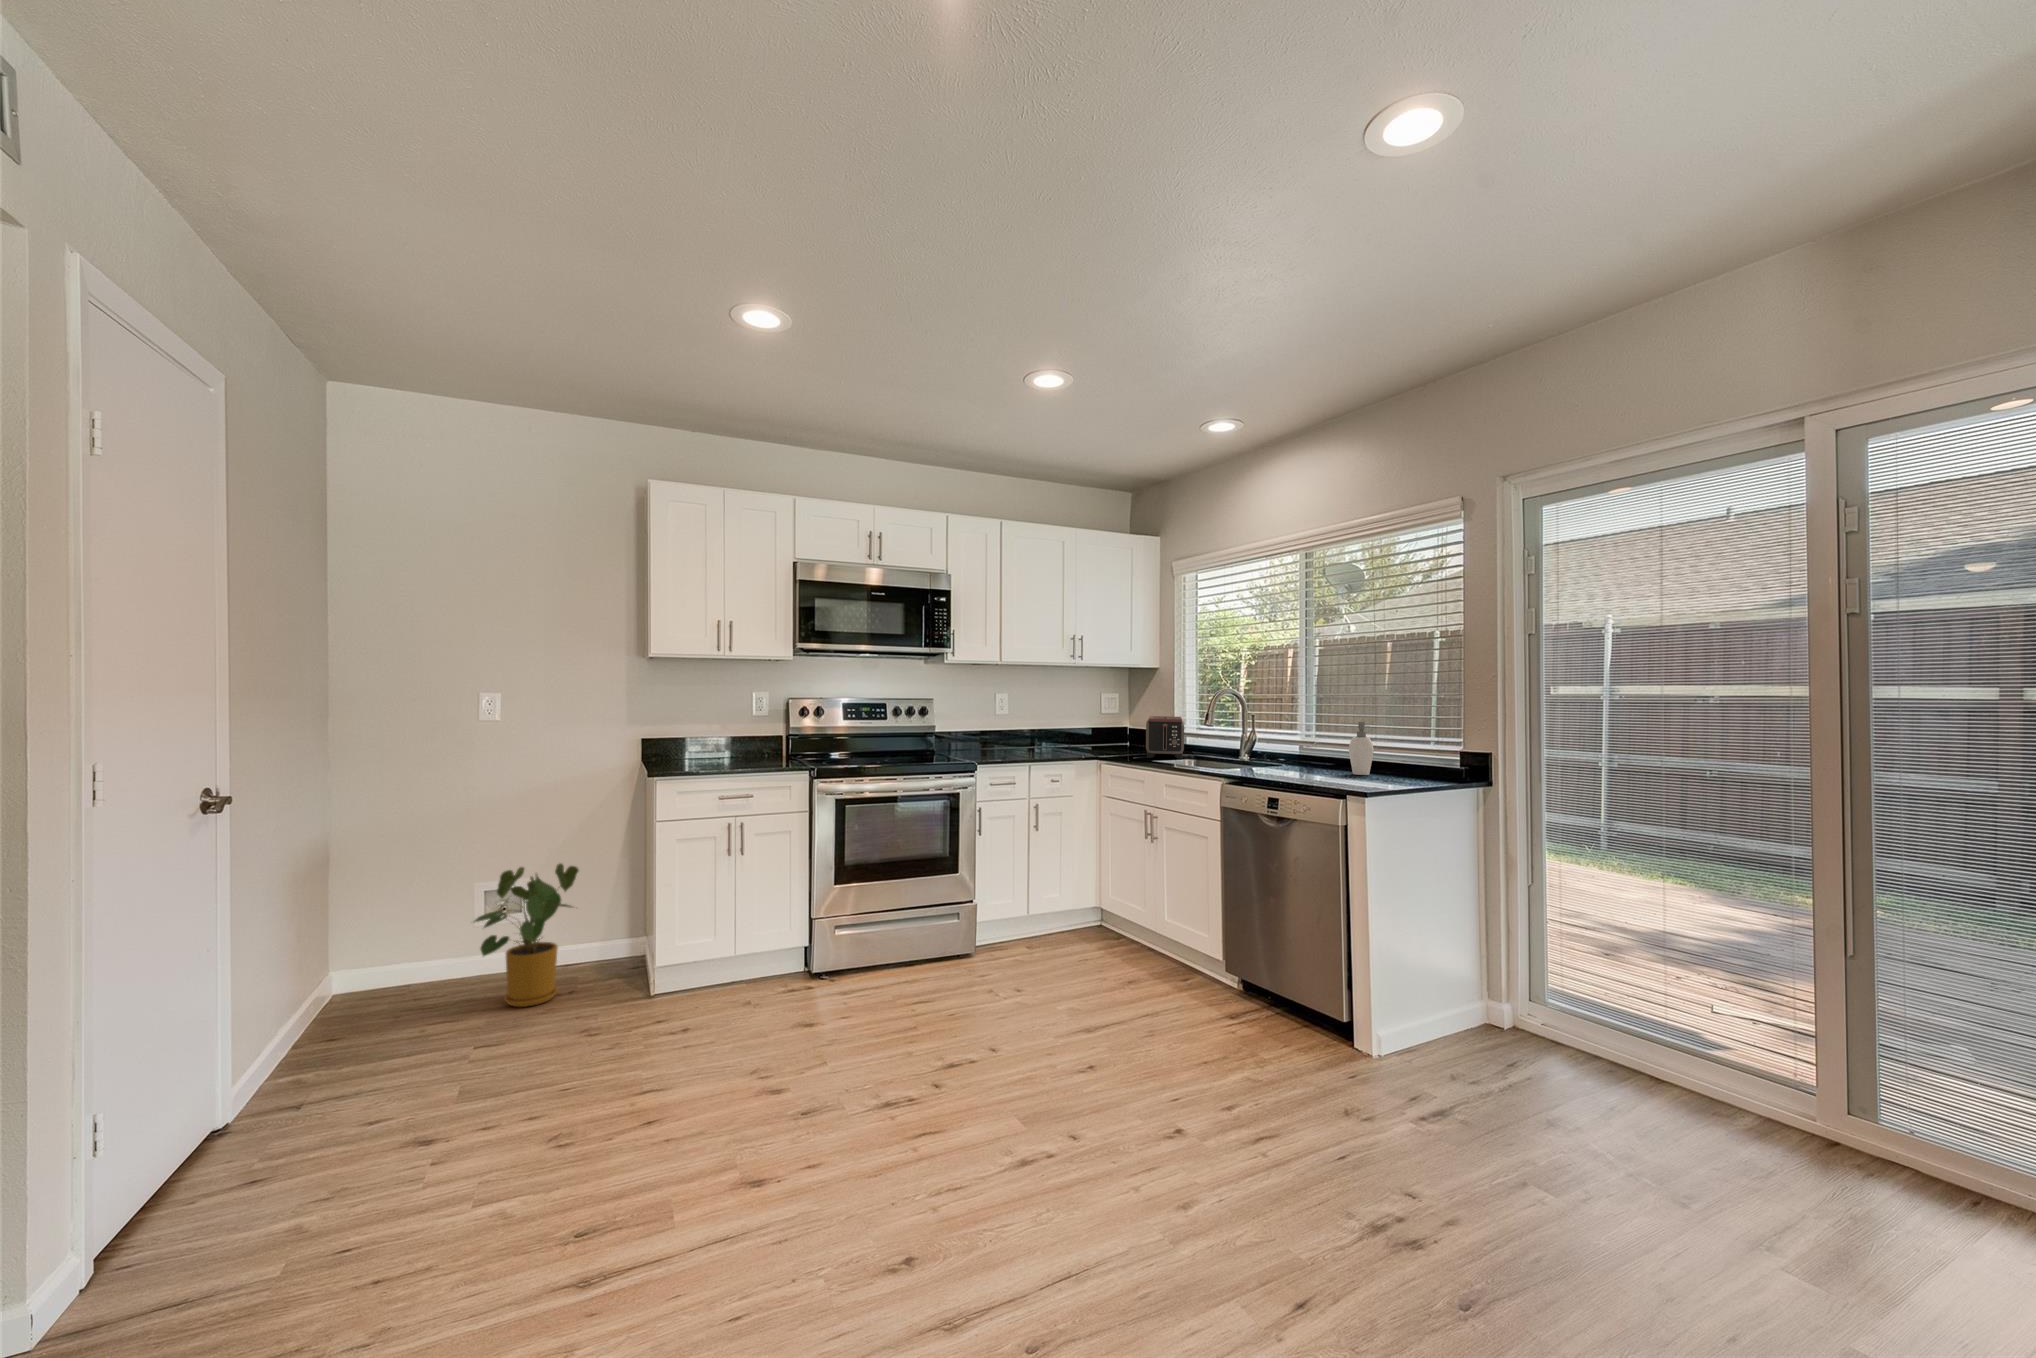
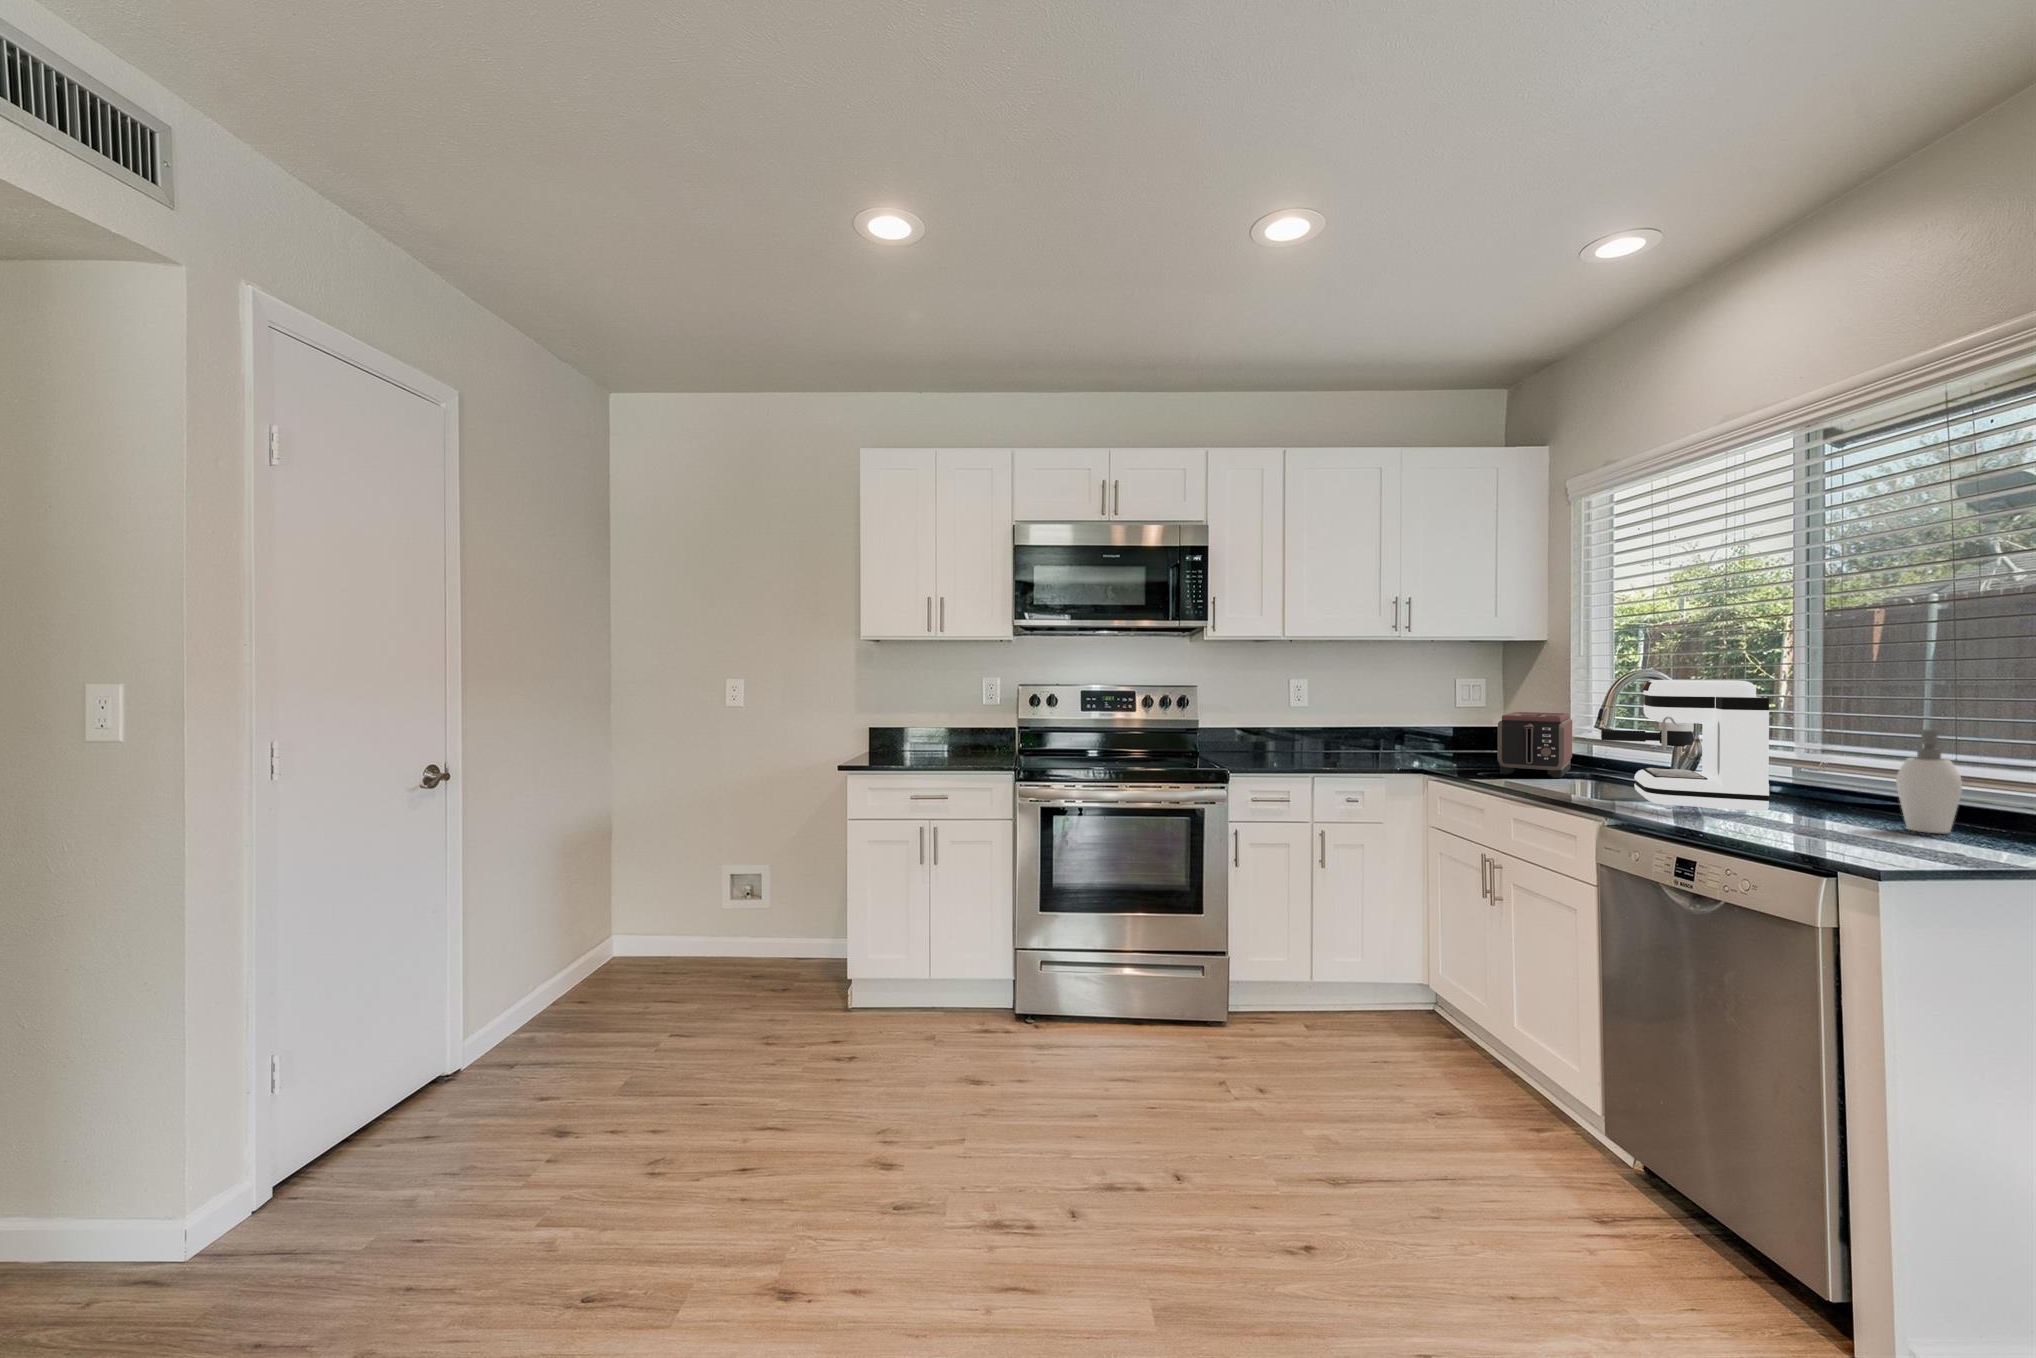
coffee maker: none [1214,695,1296,771] -> present [1601,680,1769,813]
house plant: present [473,863,579,1007] -> none [693,852,808,994]

